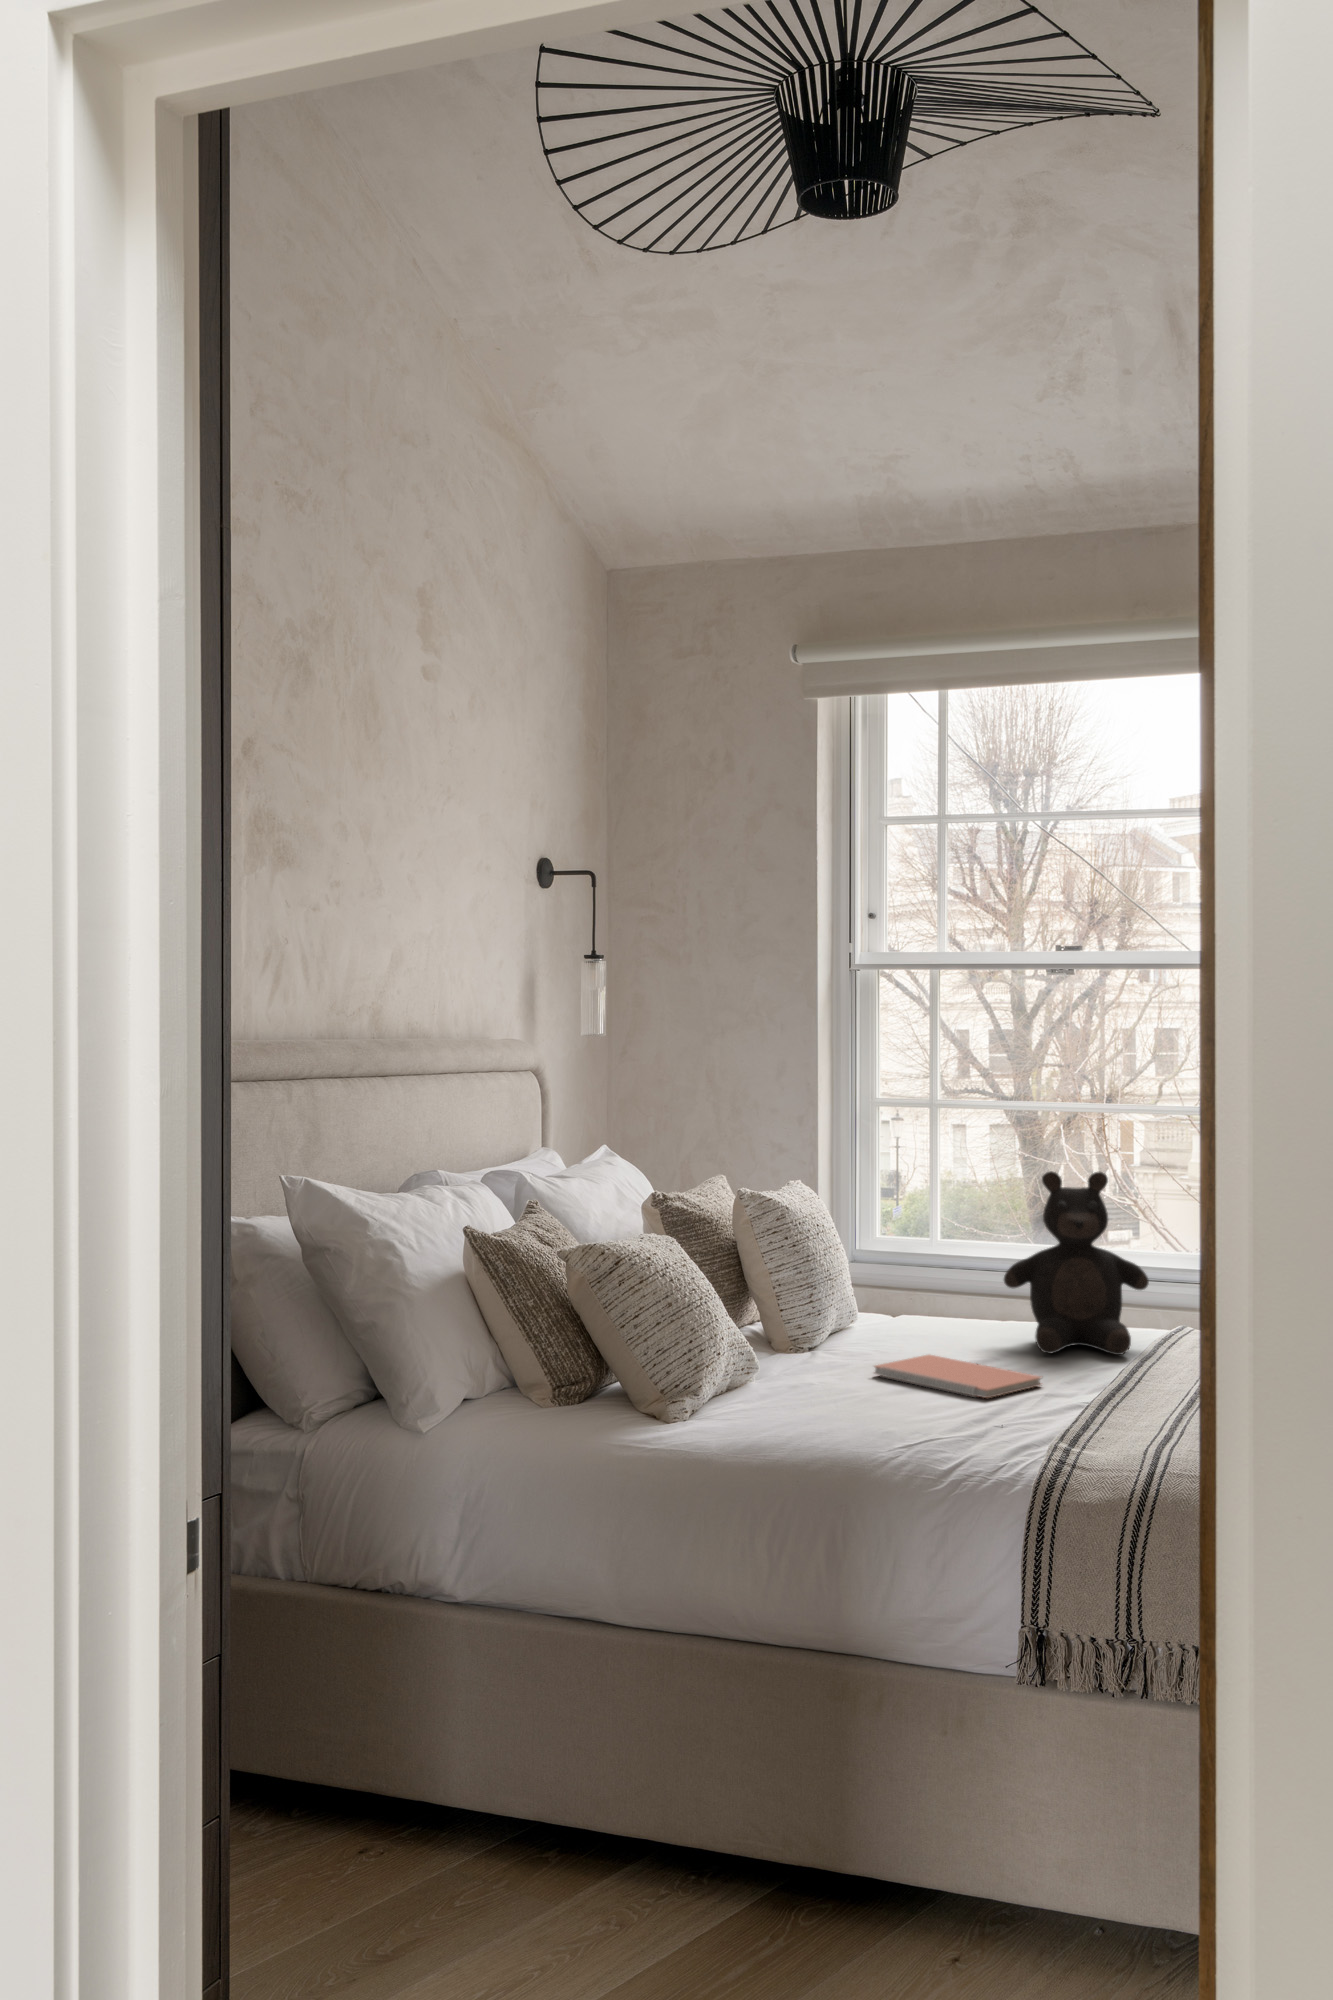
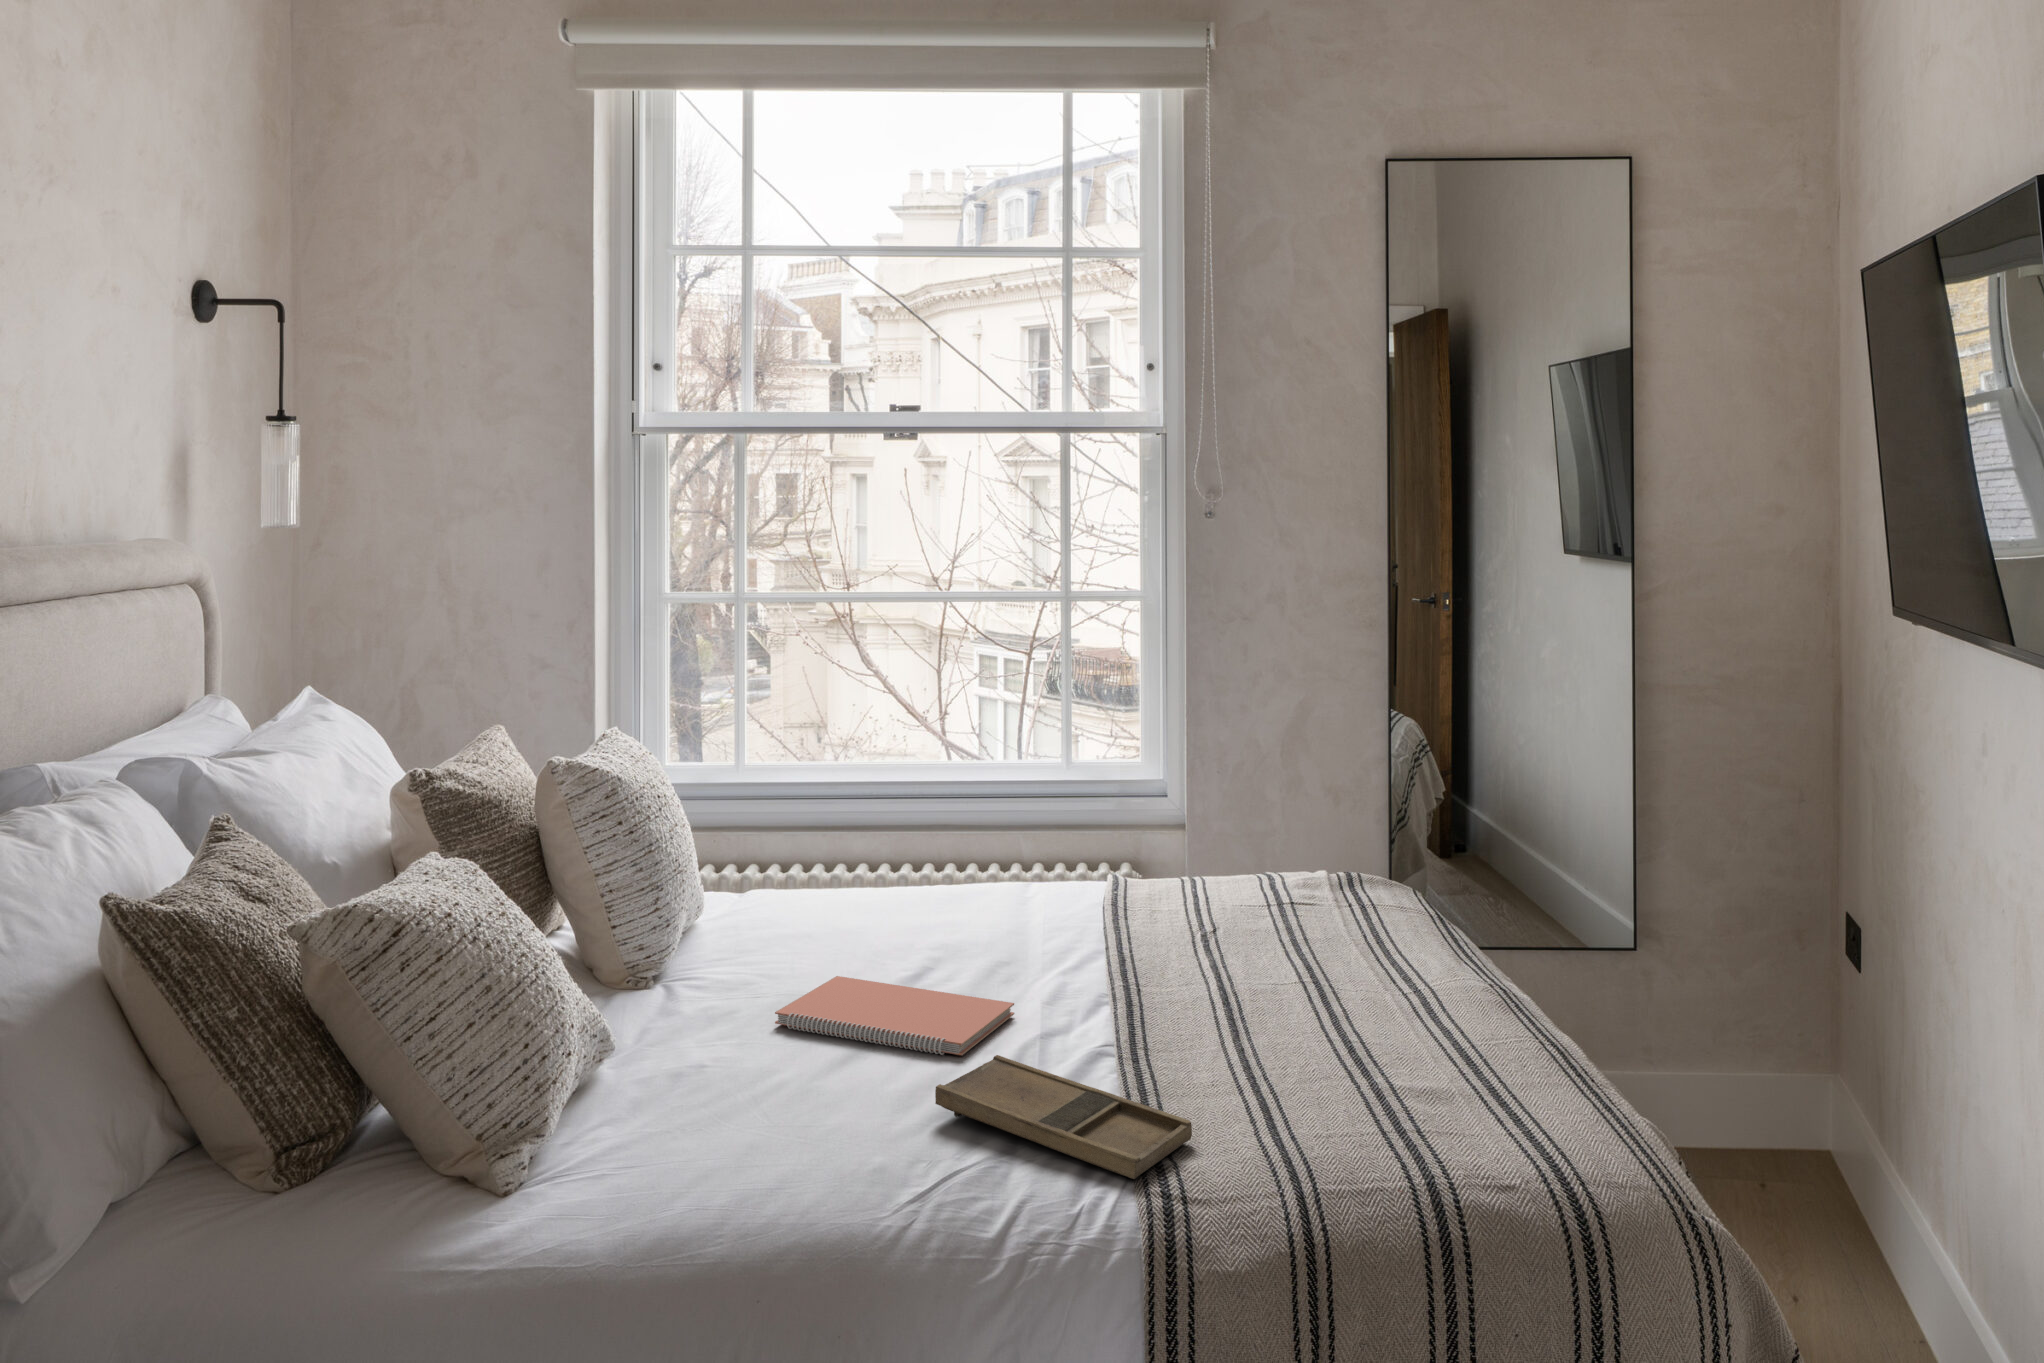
teddy bear: present [1004,1171,1149,1355] -> none [905,702,1080,949]
tray: none [945,1391,1107,1455] -> present [935,1055,1192,1179]

